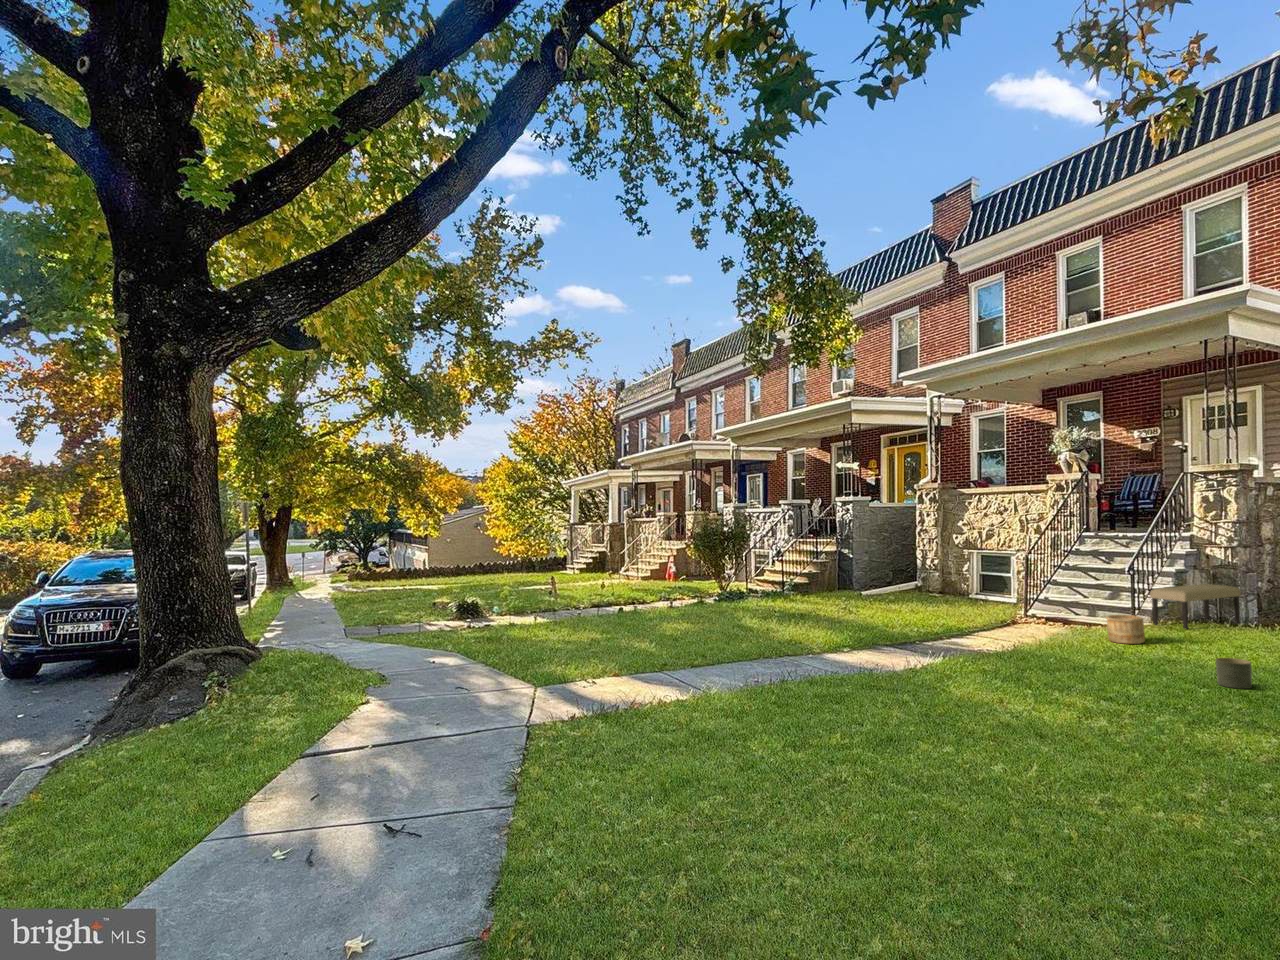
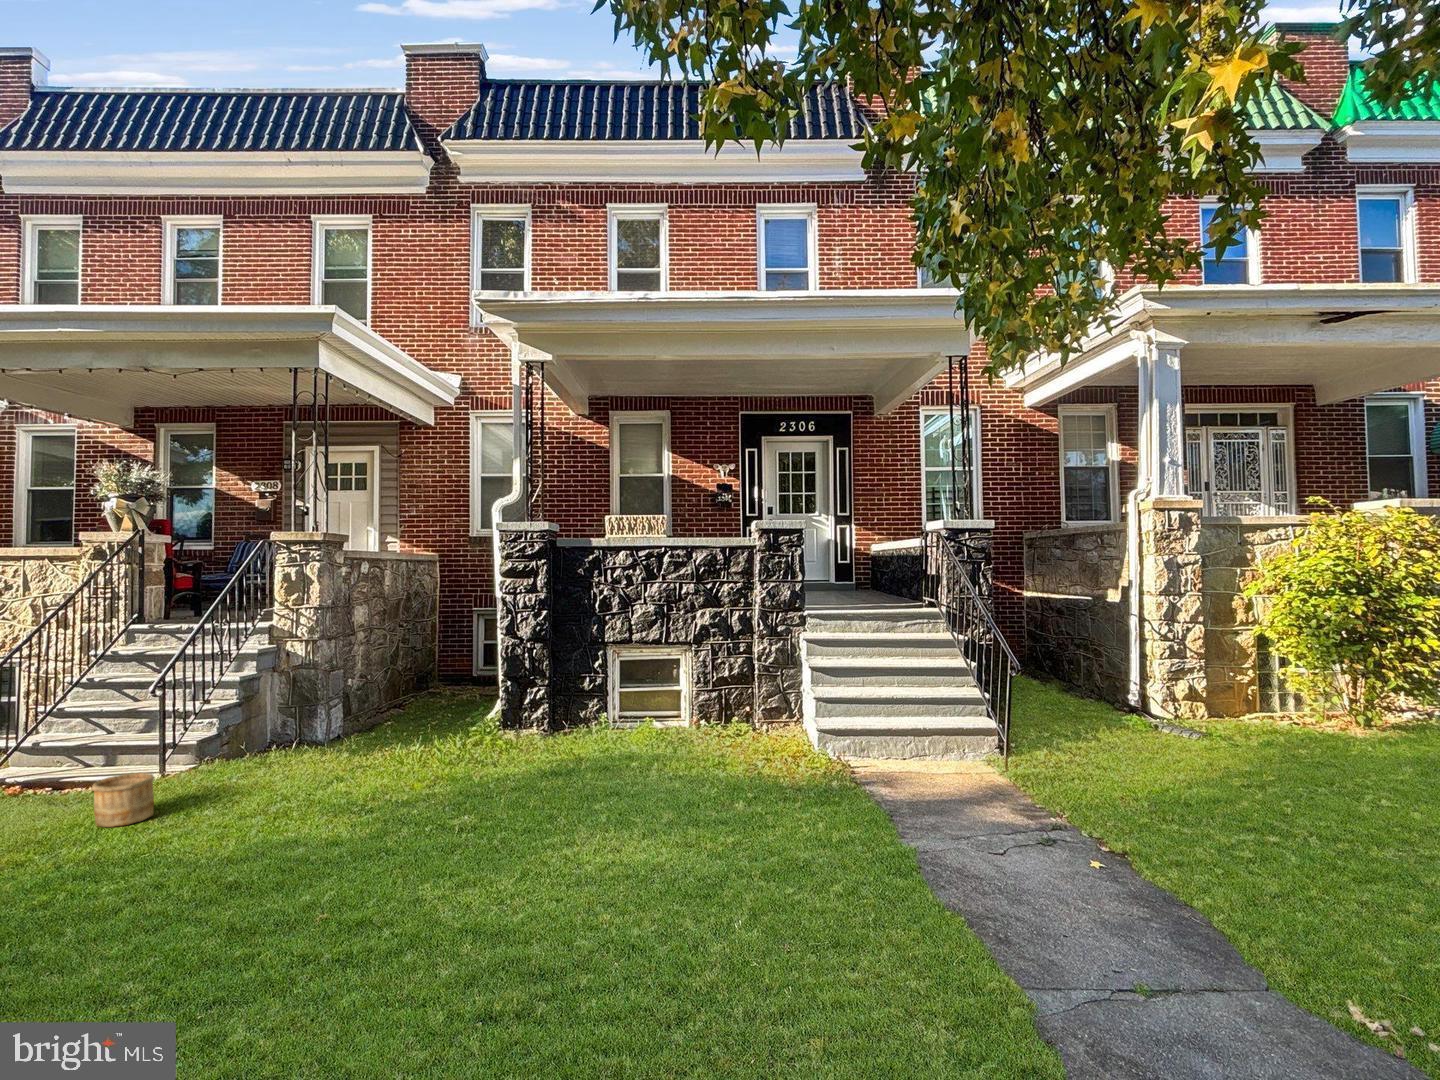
bench: present [1150,584,1241,629] -> none [196,692,317,768]
planter: present [1216,658,1252,689] -> none [199,852,249,908]

